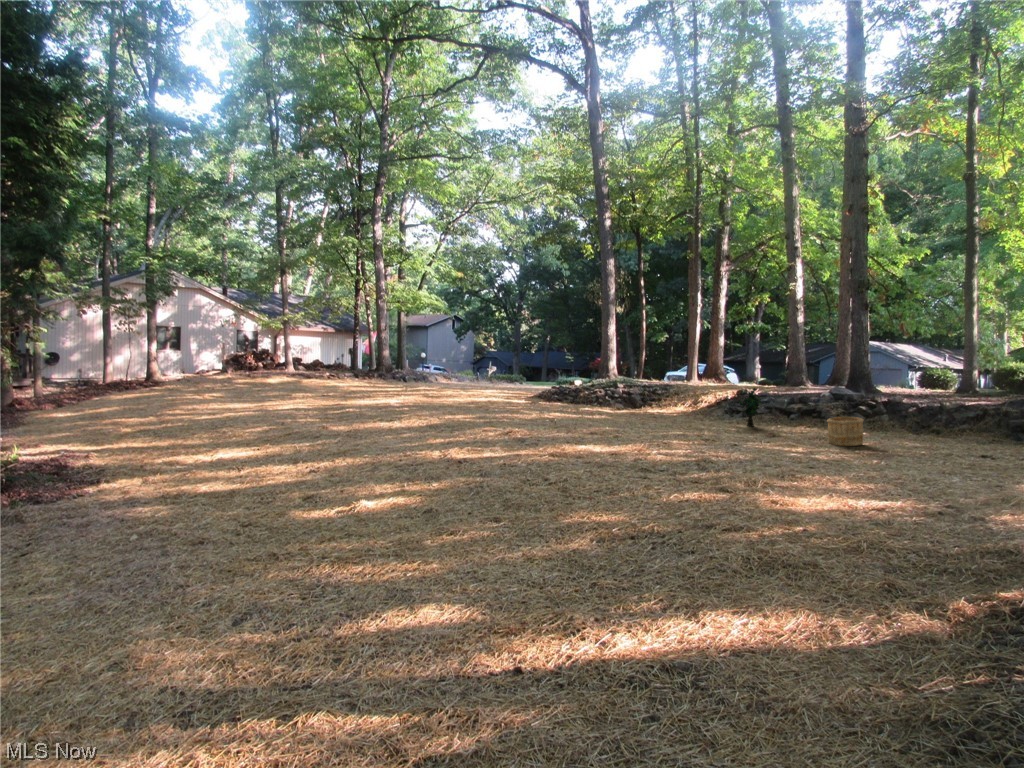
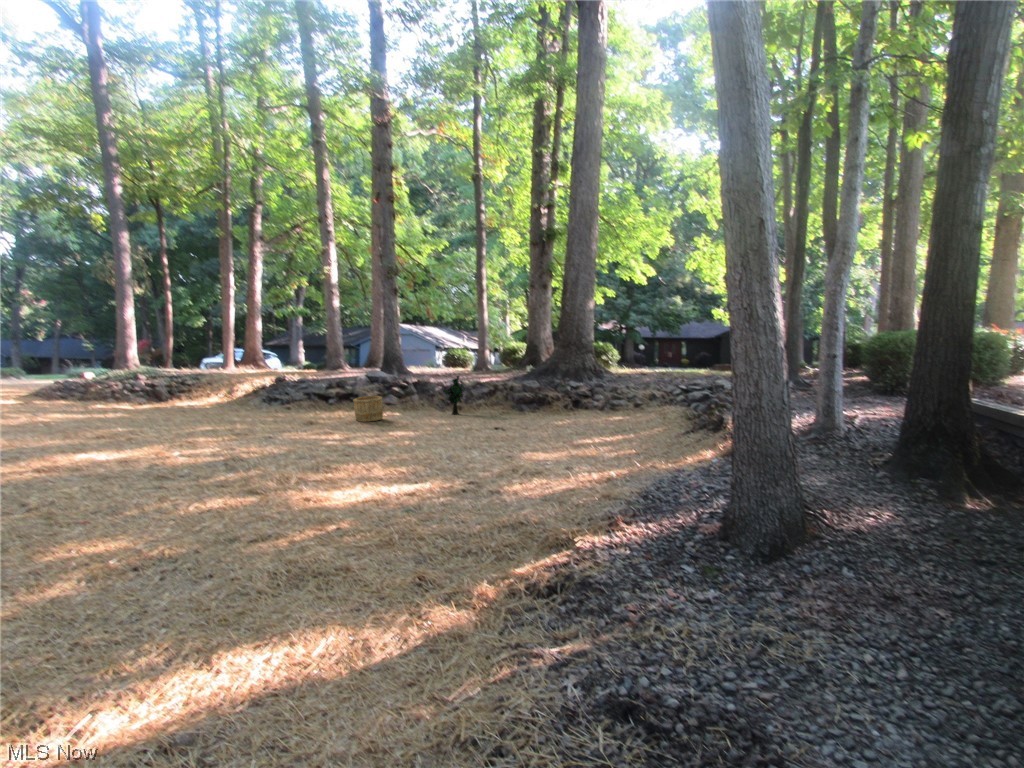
decorative plant: present [739,388,761,426] -> present [444,376,465,415]

